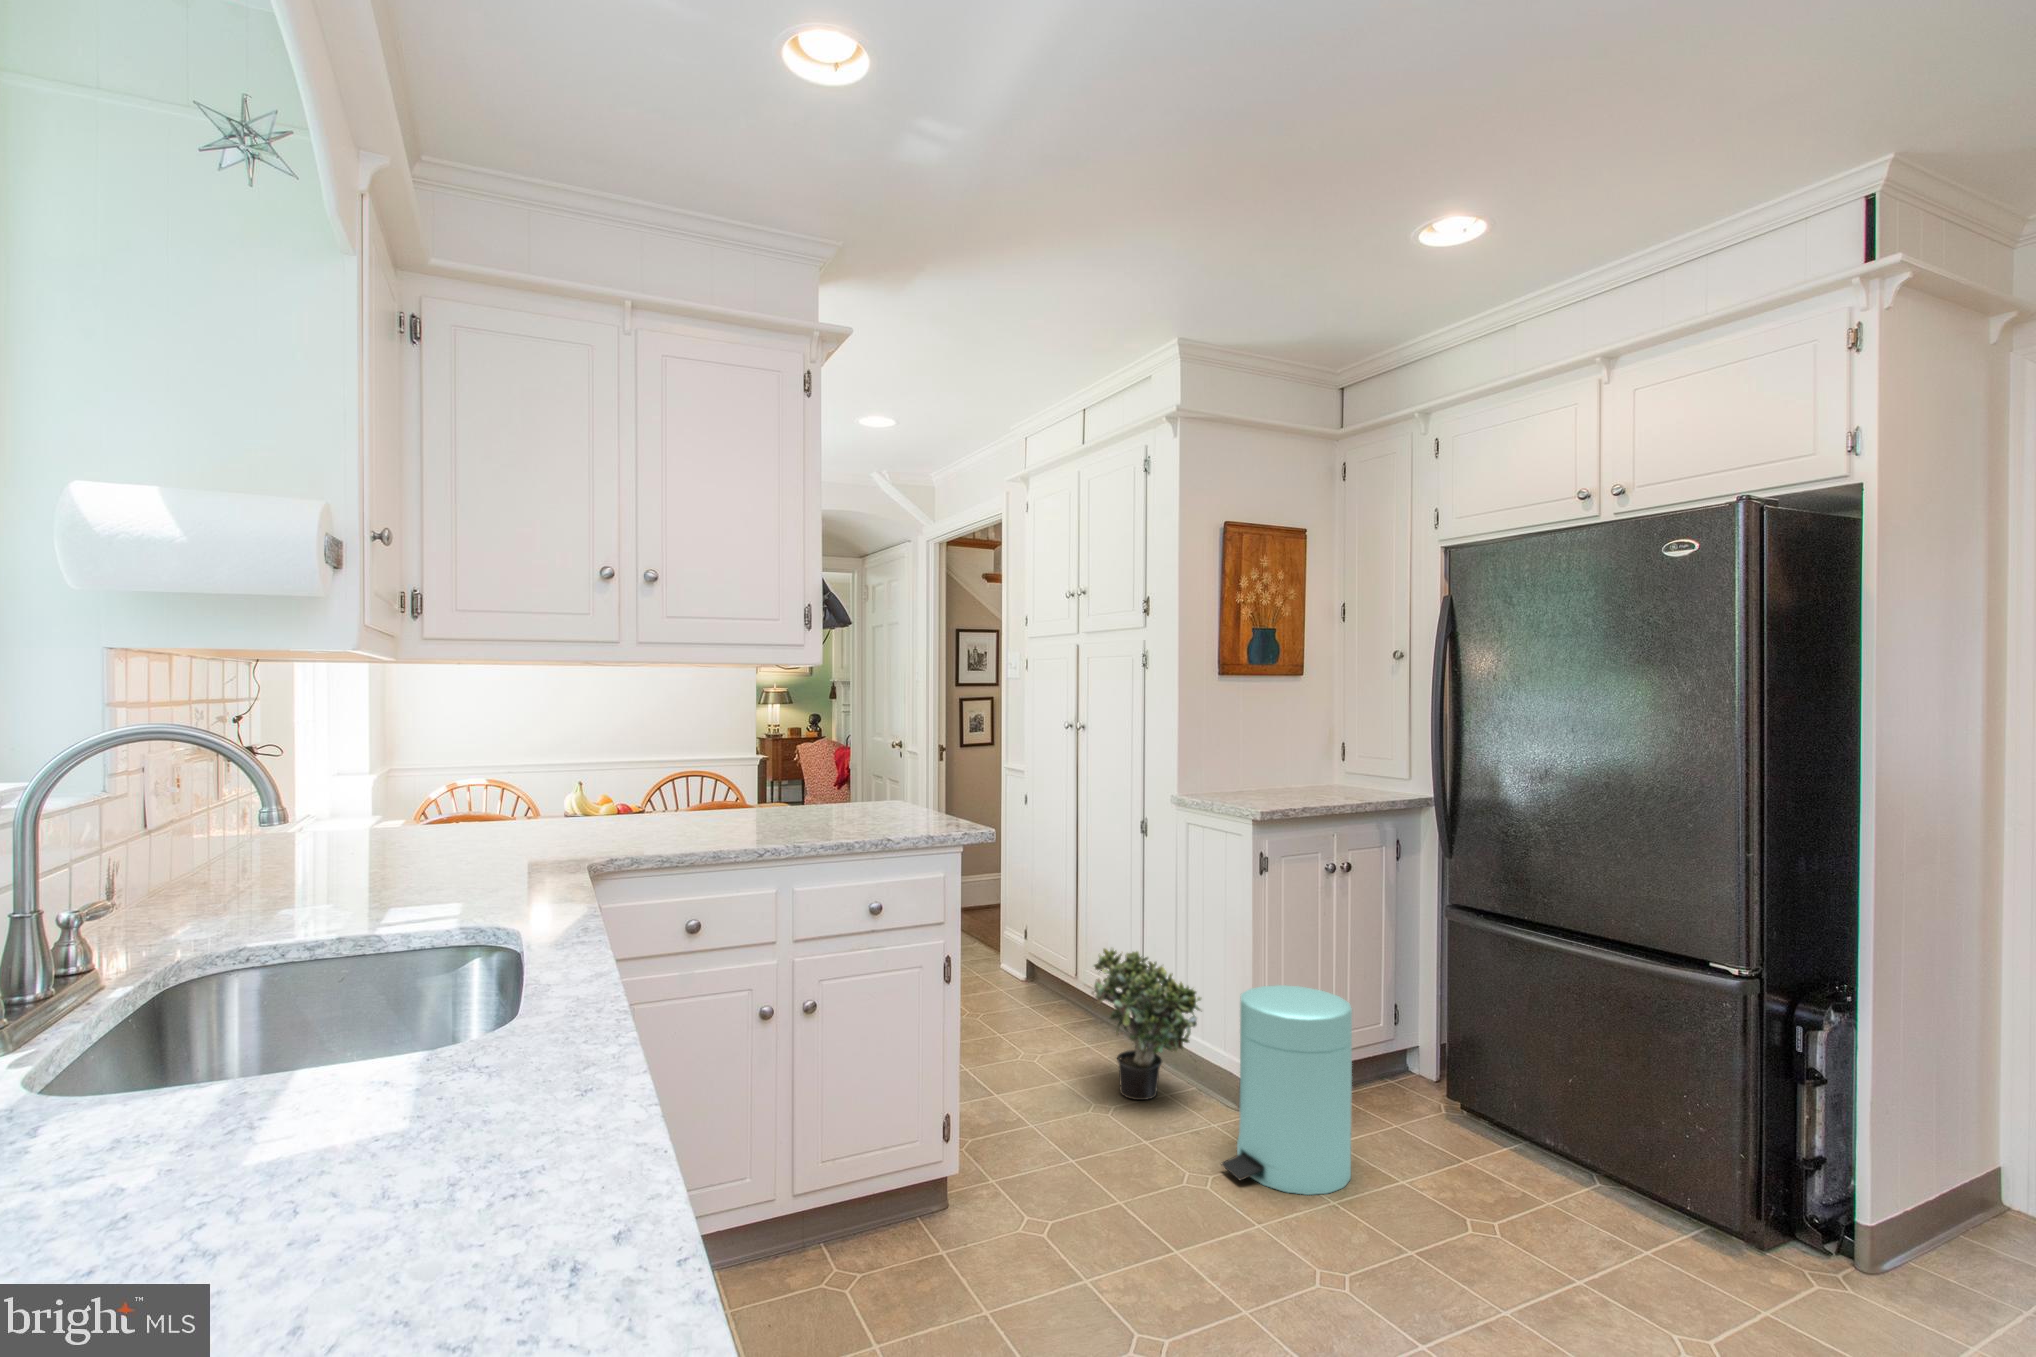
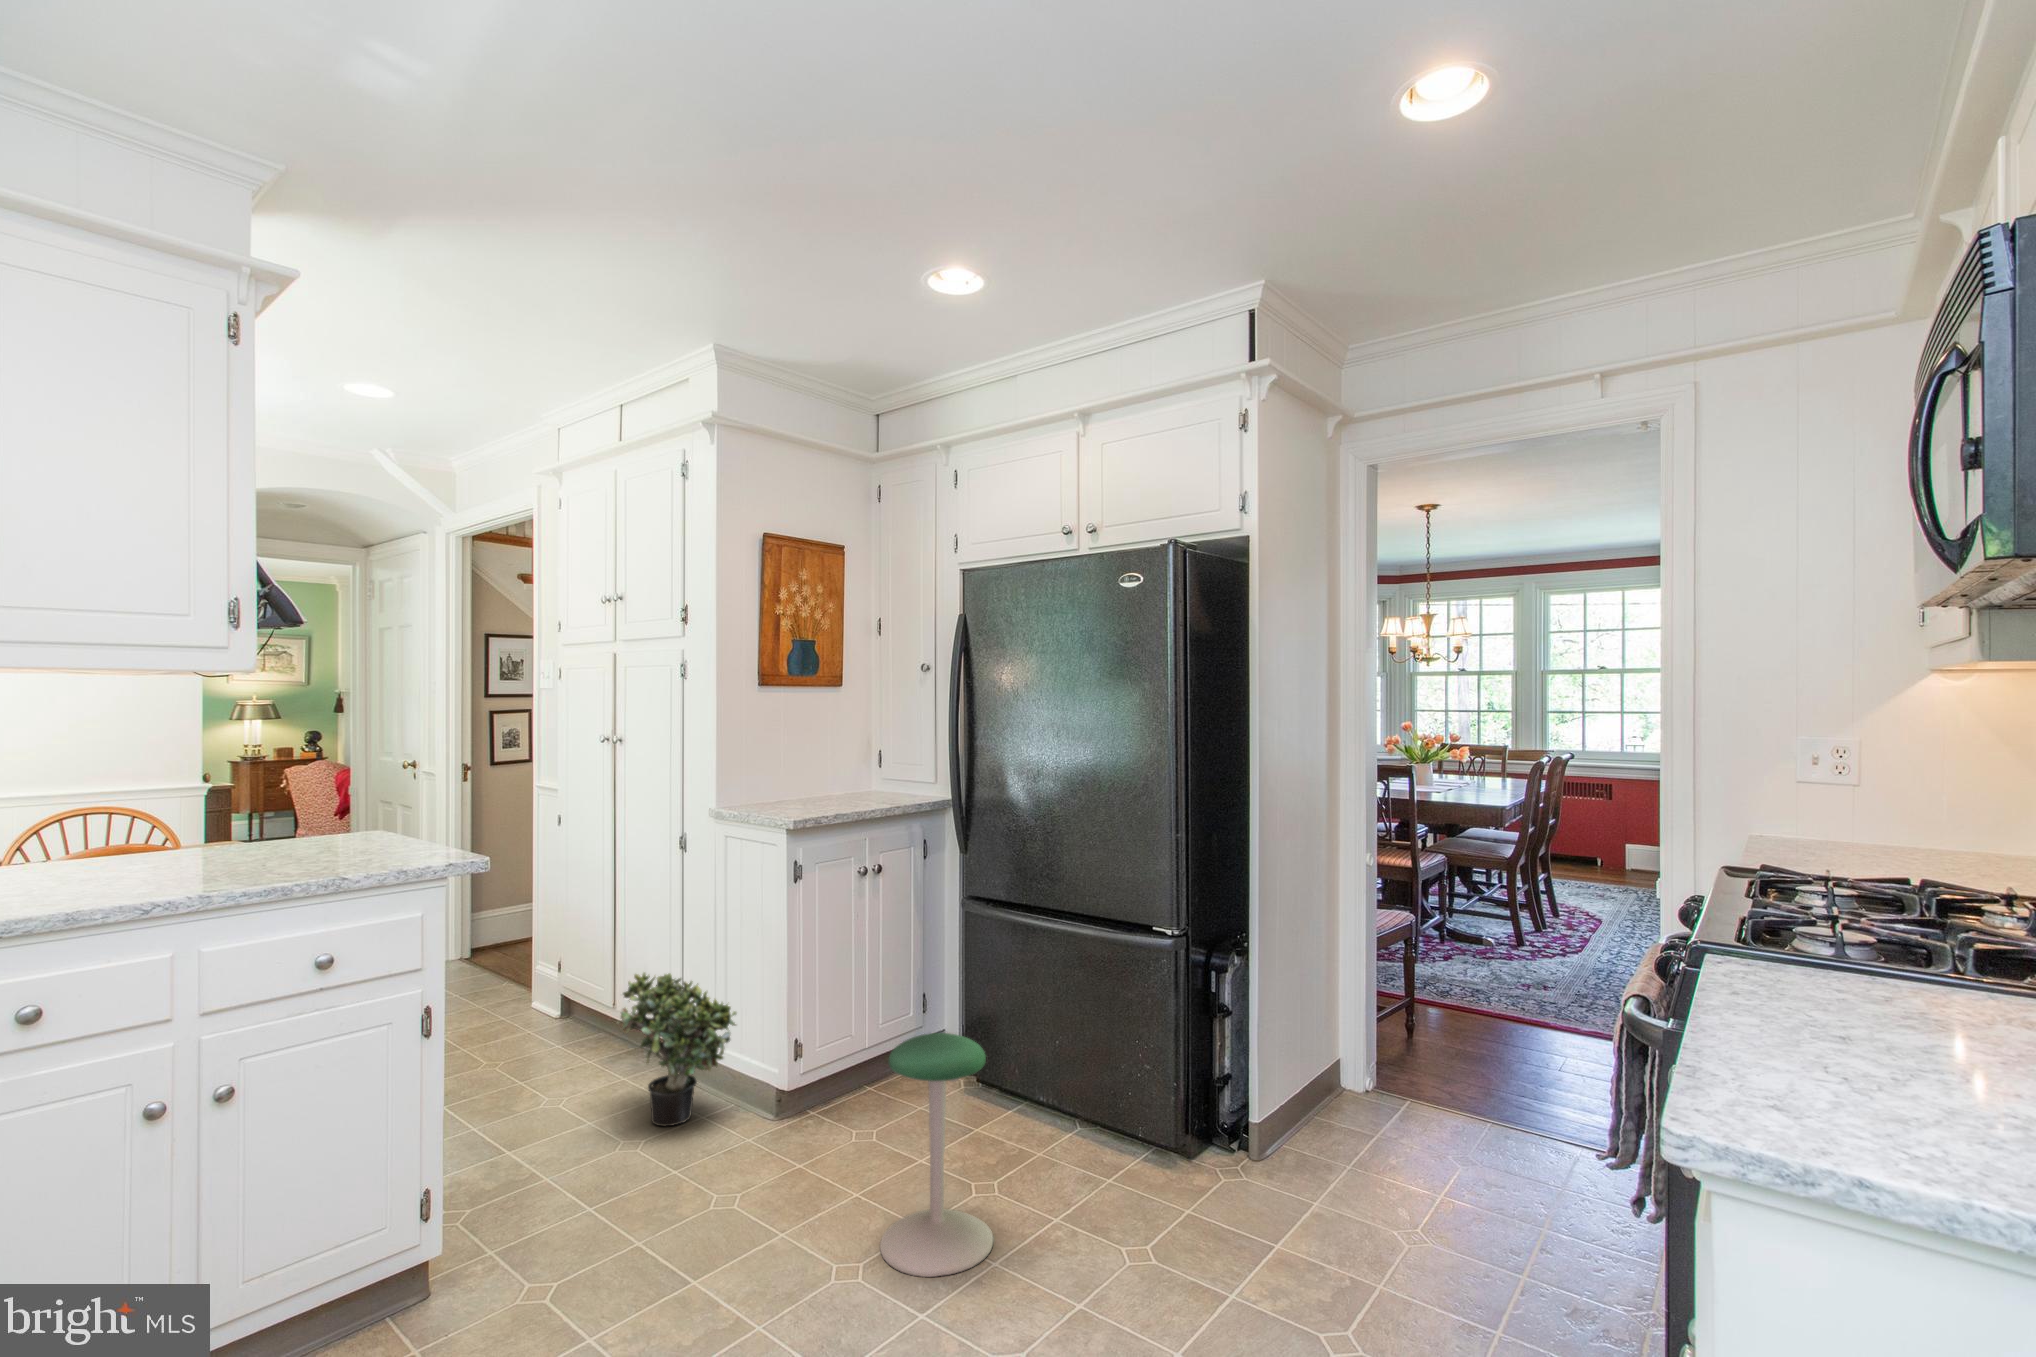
trash can: present [1222,985,1352,1195] -> none [747,989,872,1192]
stool: none [1373,1047,1509,1317] -> present [880,1033,994,1277]

